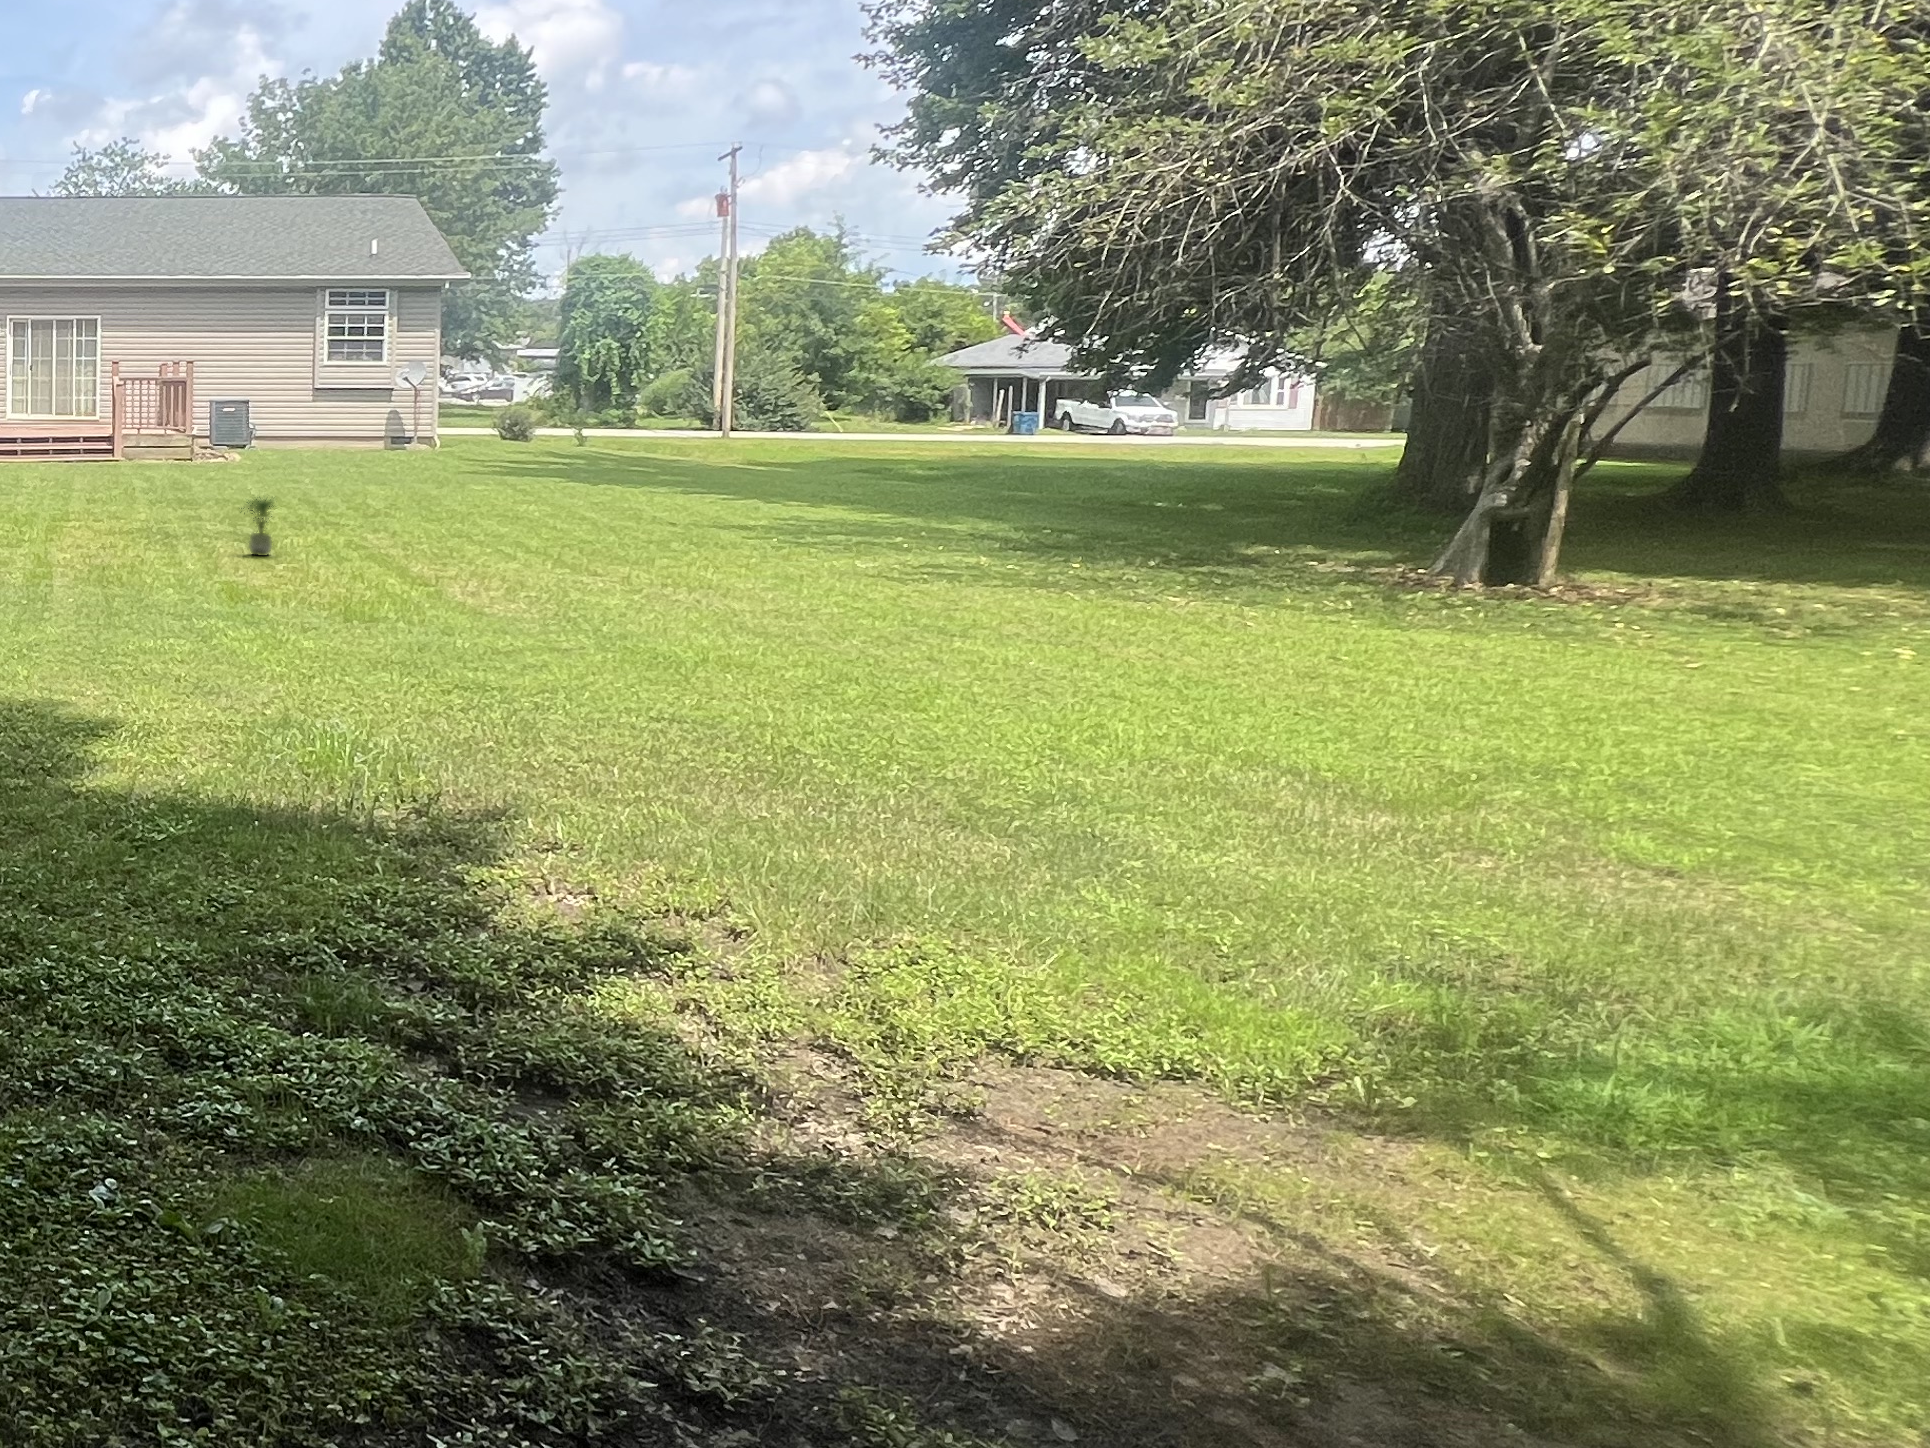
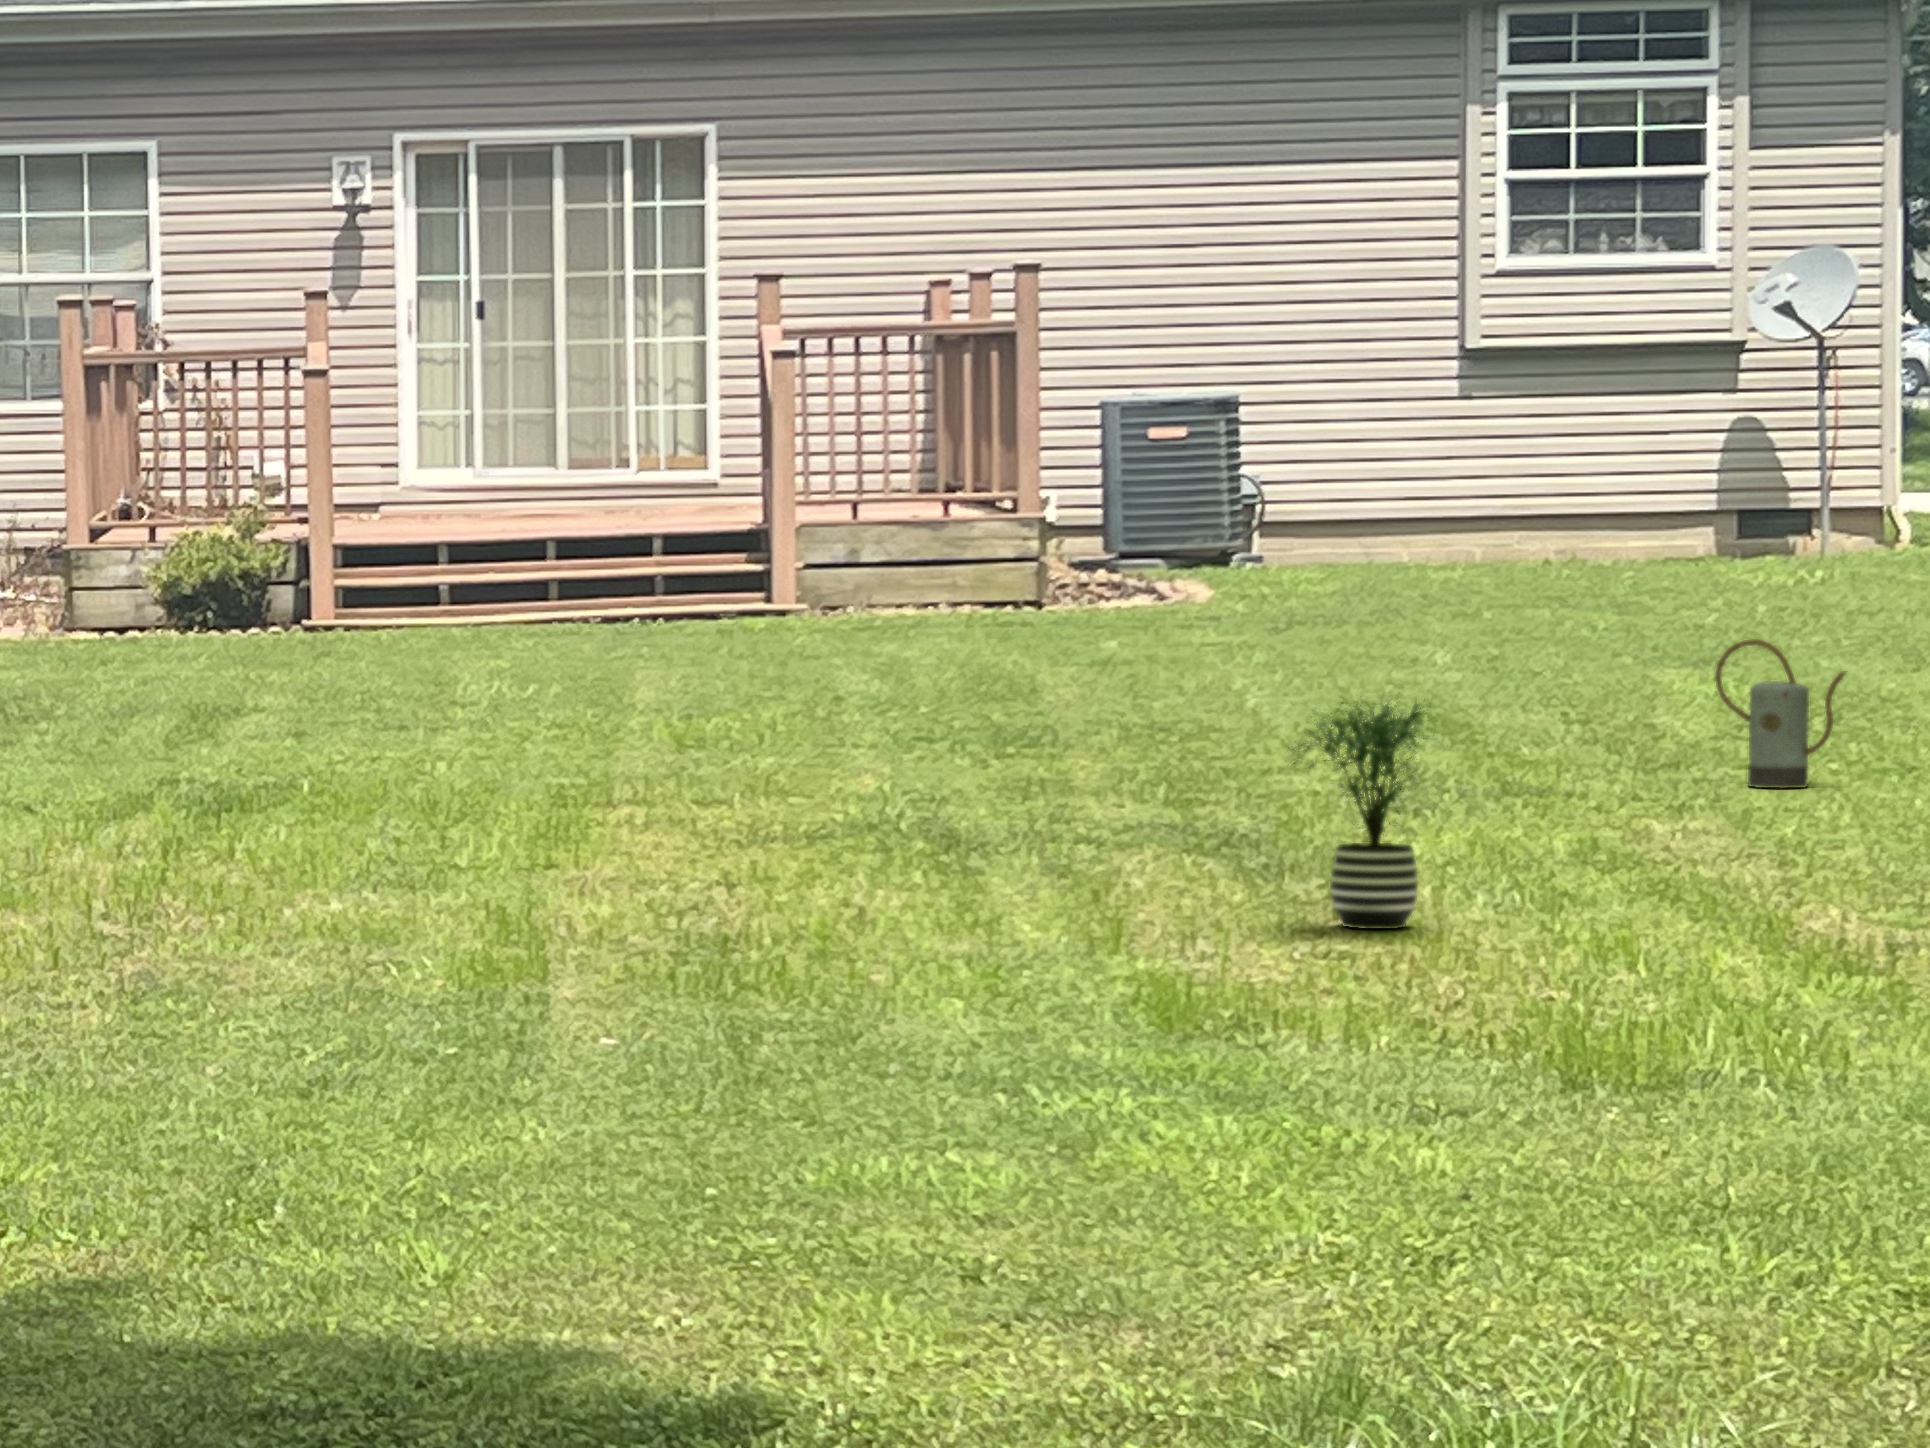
watering can: none [361,480,396,520] -> present [1715,639,1845,788]

